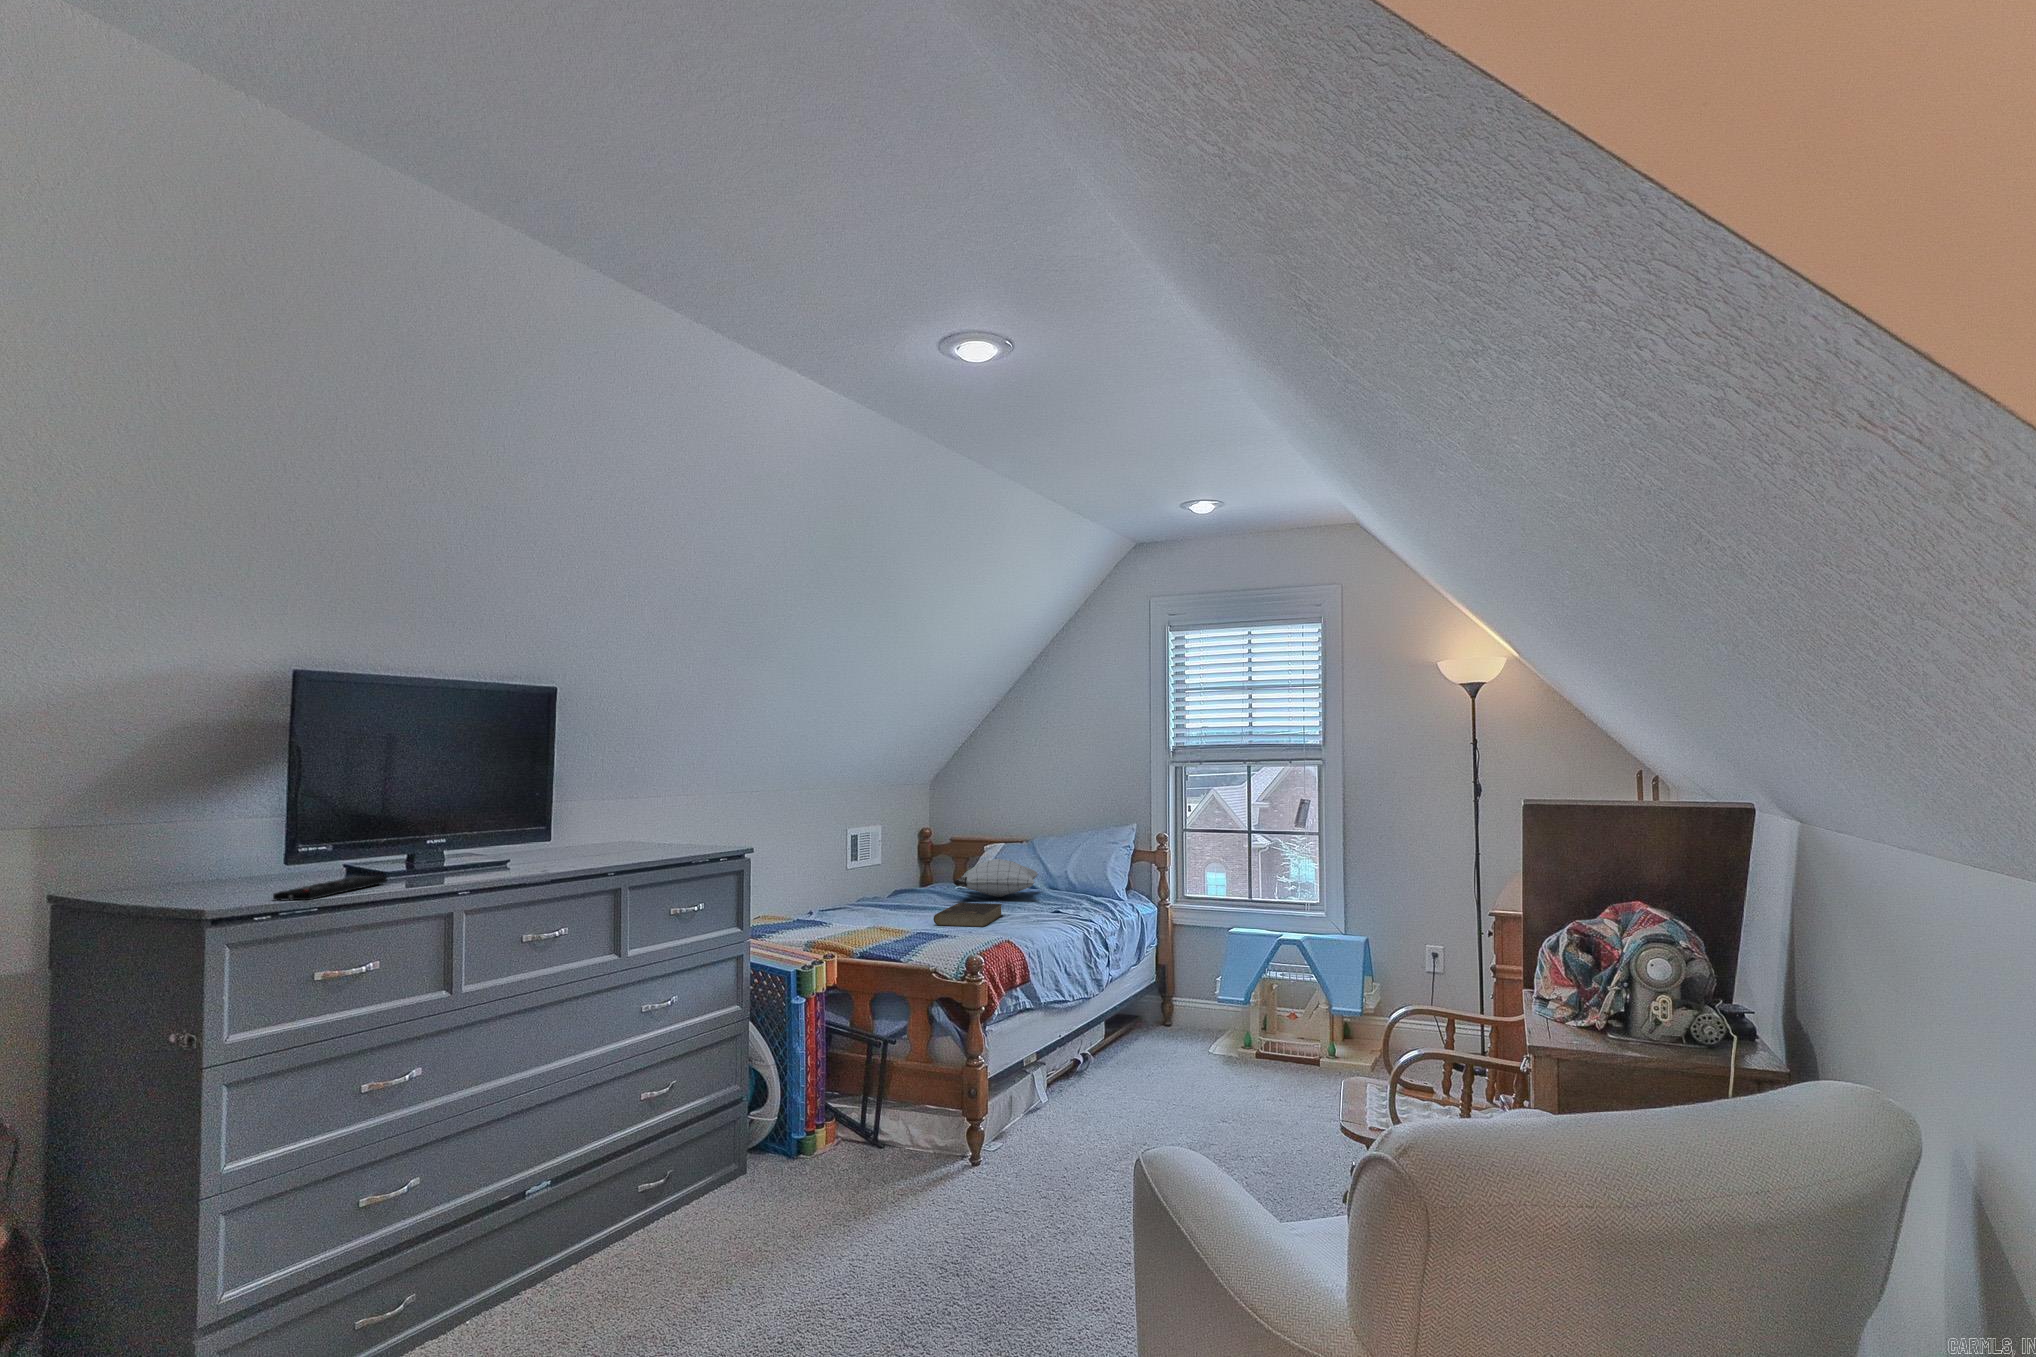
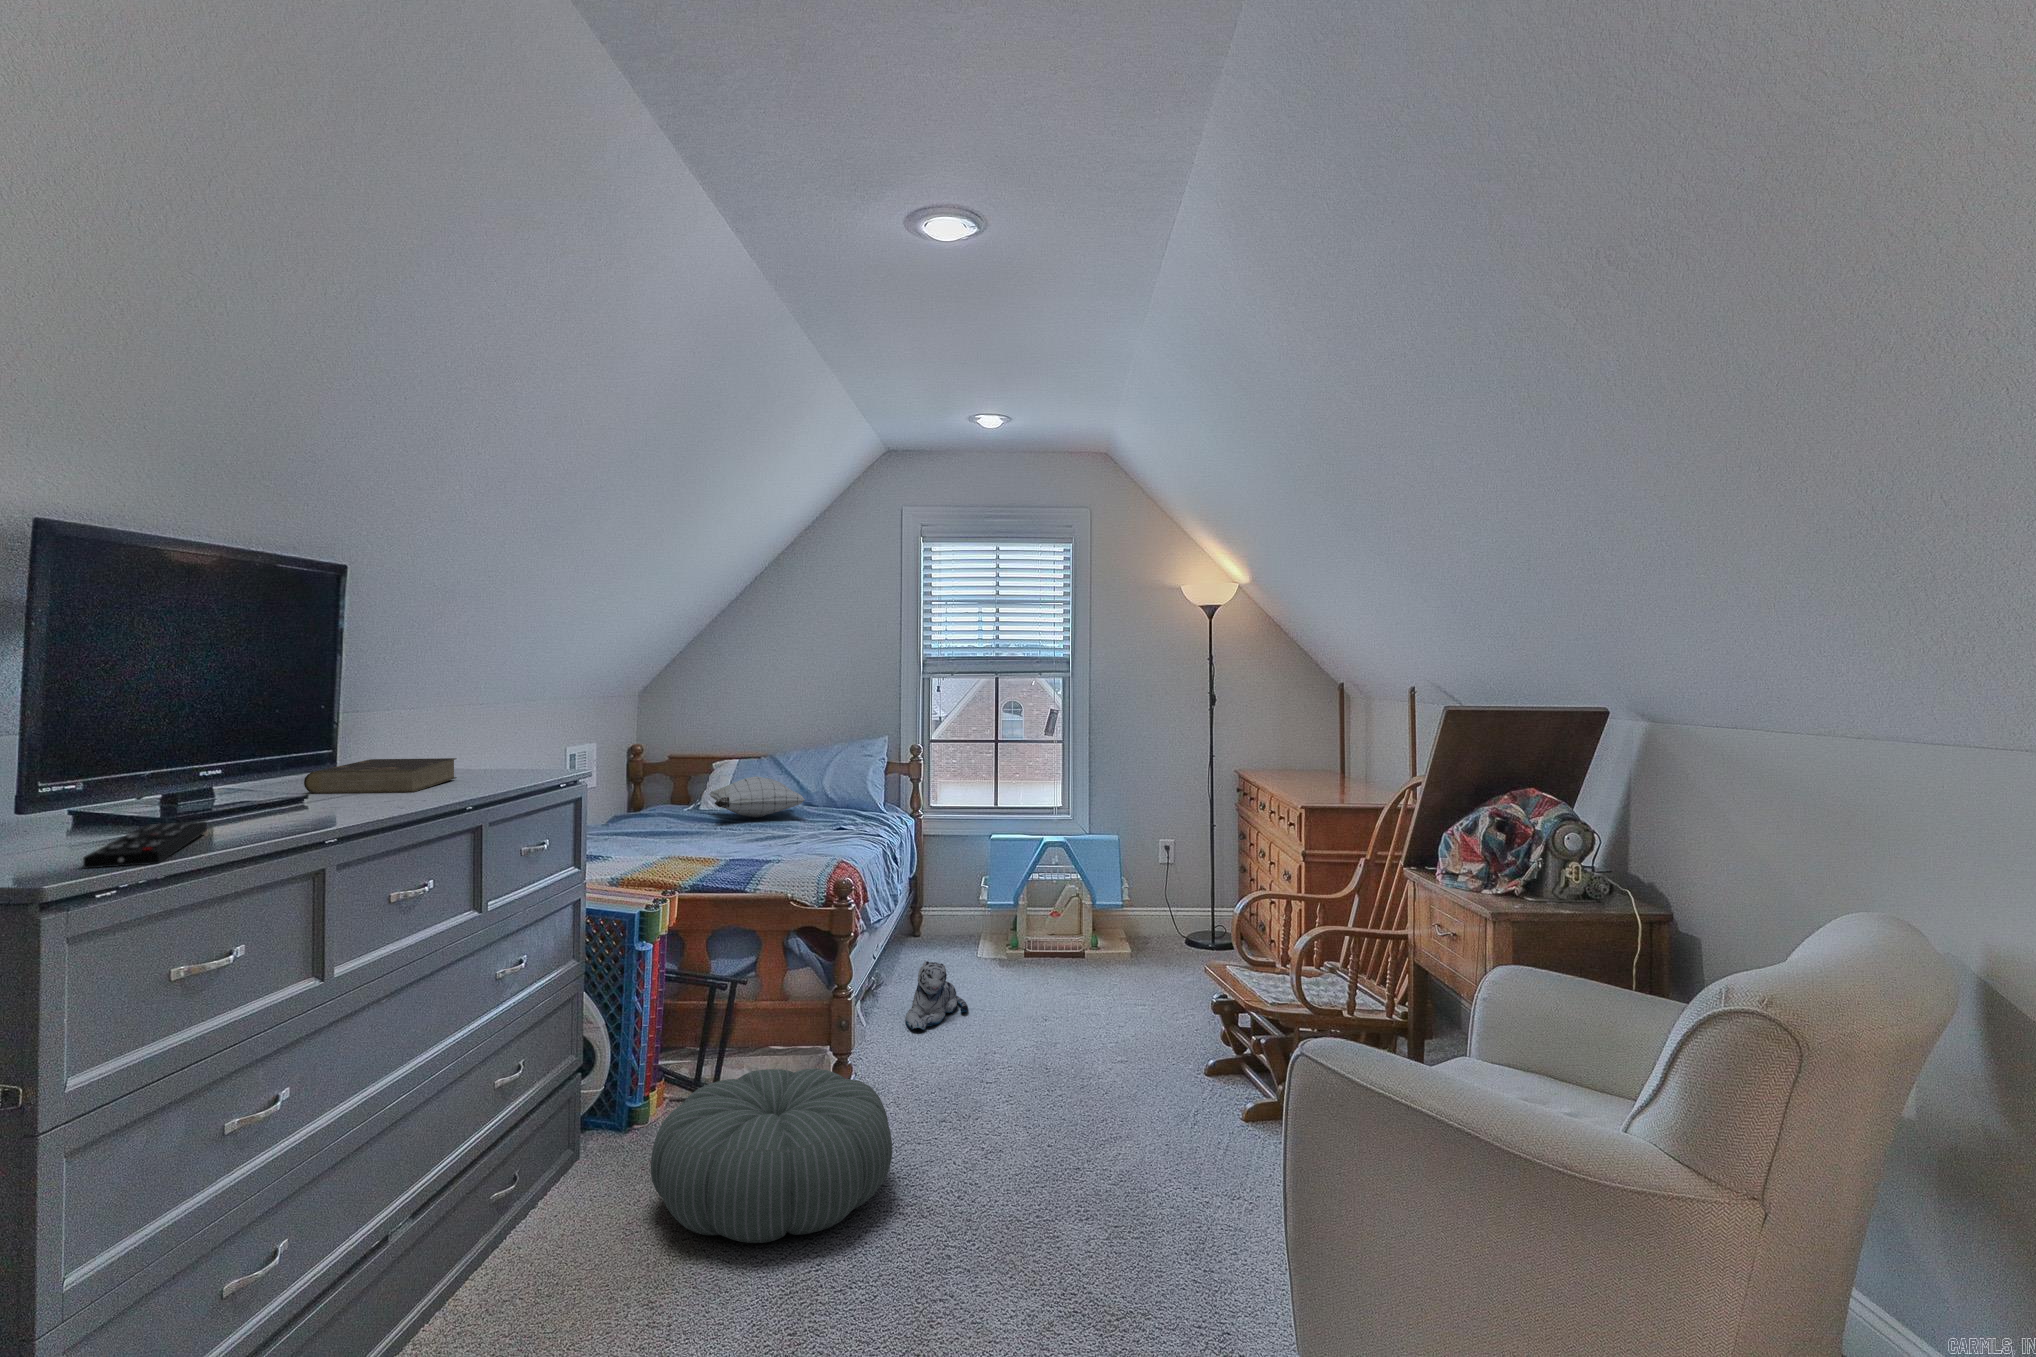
book: present [934,903,1002,927] -> present [304,758,457,794]
plush toy: none [1083,1046,1157,1114] -> present [905,961,968,1030]
pouf: none [748,1117,954,1261] -> present [651,1068,892,1243]

